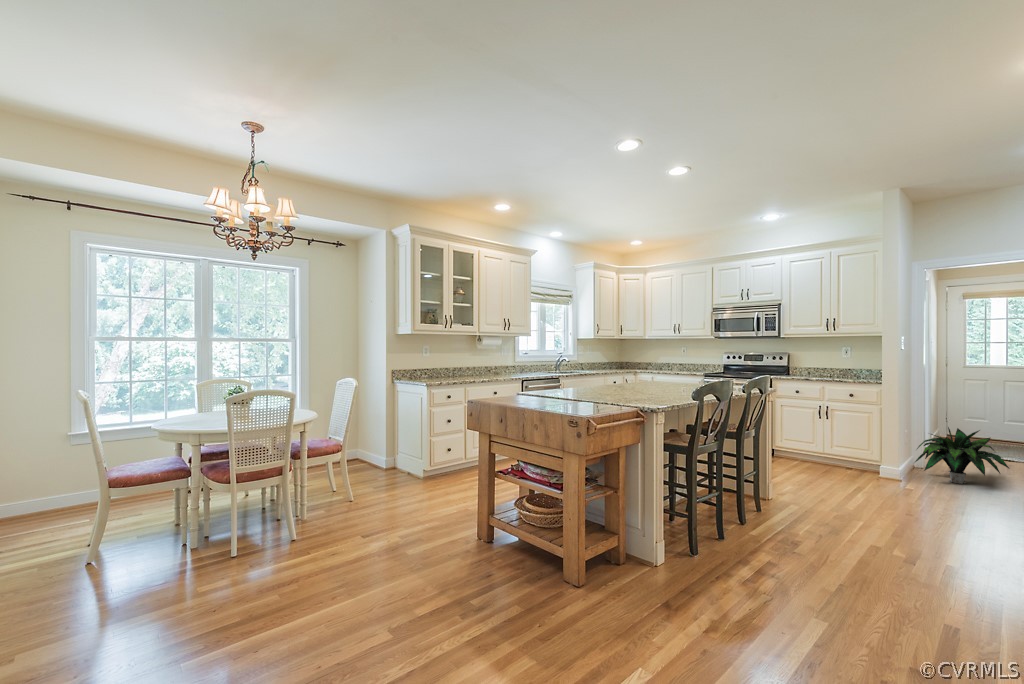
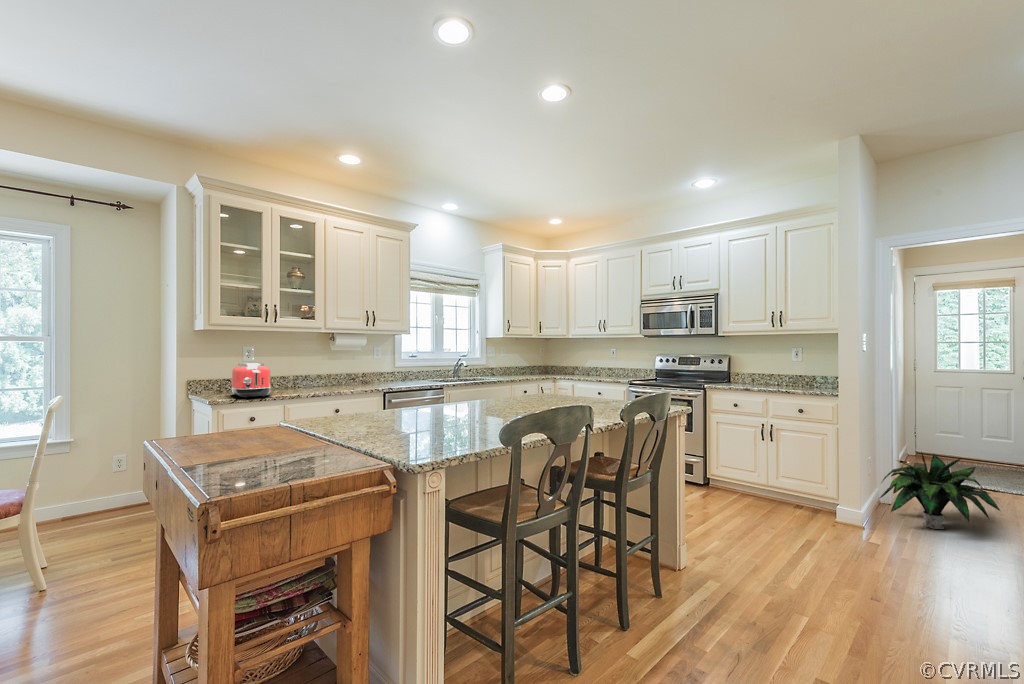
toaster: none [428,358,457,383] -> present [231,363,271,398]

